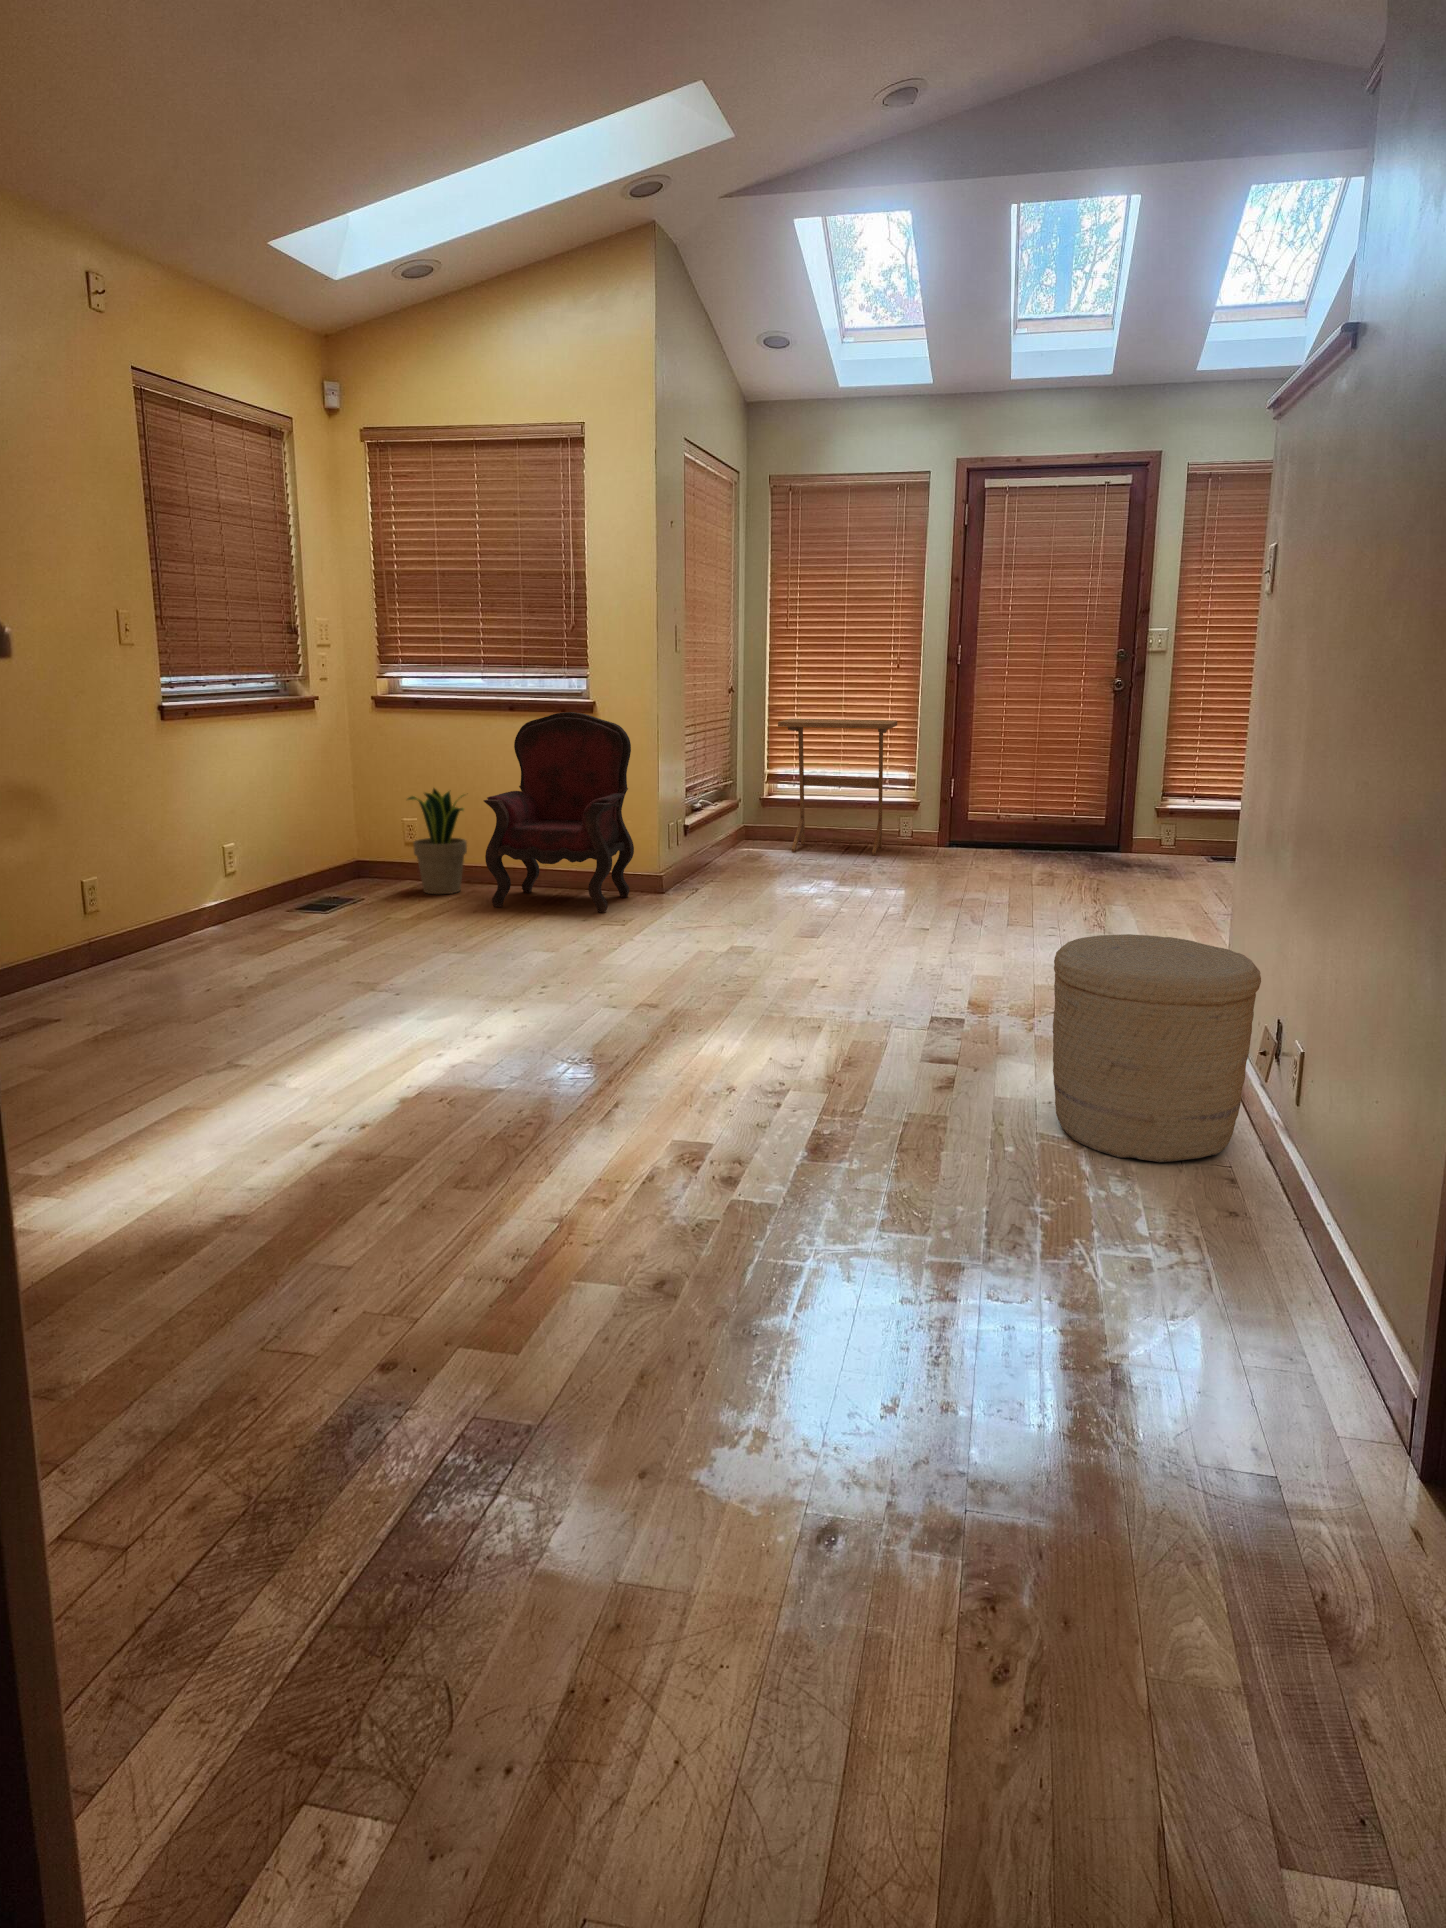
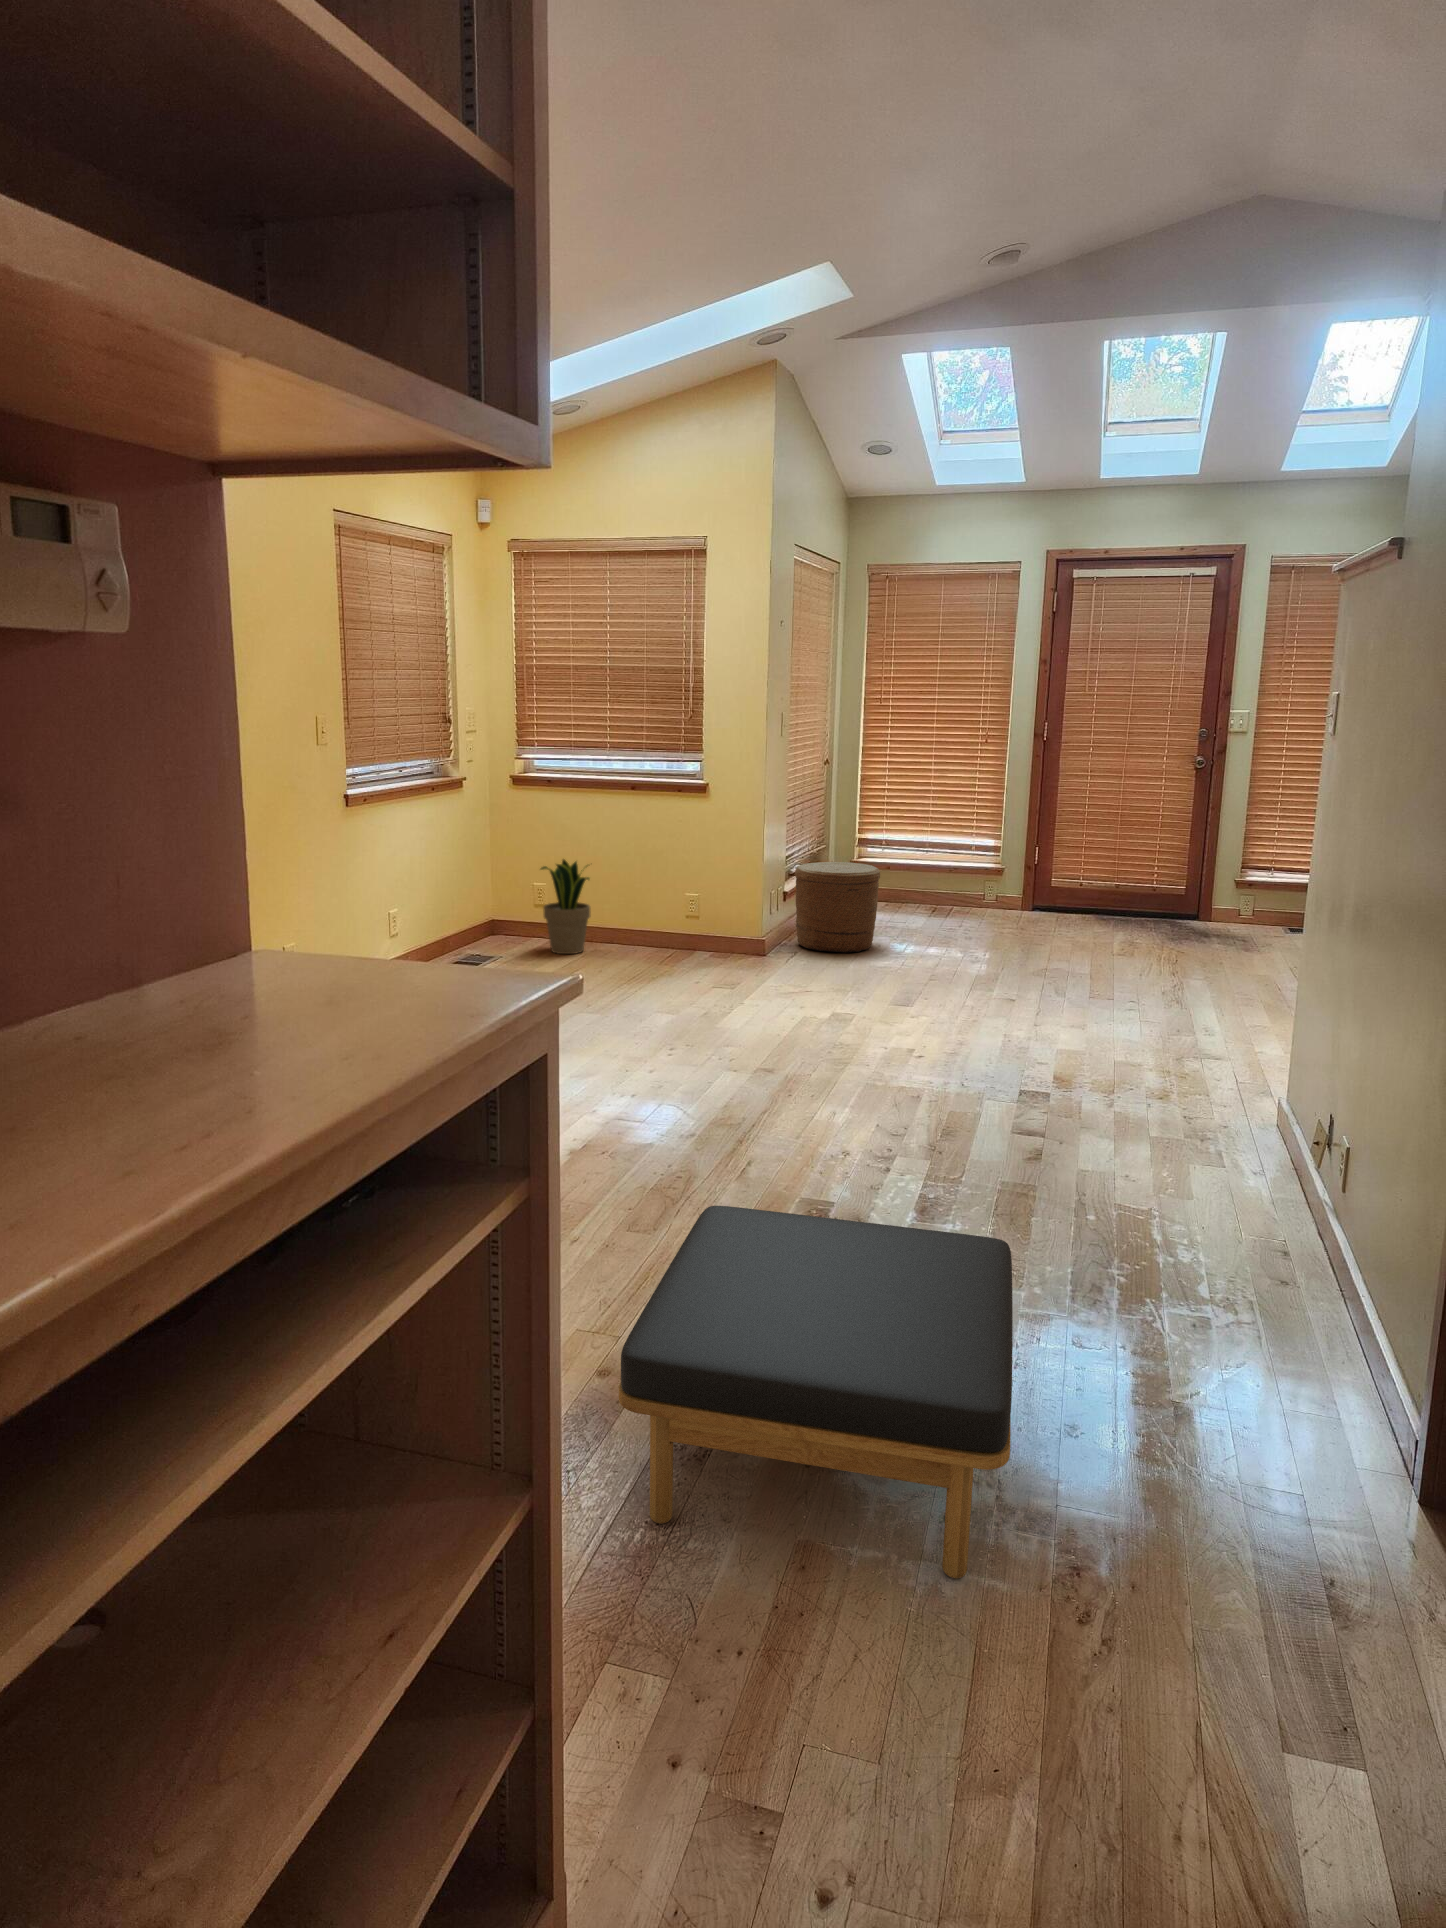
armchair: present [484,712,634,912] -> none [610,793,742,977]
side table: present [778,719,897,855] -> none [872,789,985,920]
woven basket: present [1053,934,1261,1162] -> present [795,862,880,953]
ottoman: none [347,1142,906,1633] -> present [619,1206,1013,1578]

